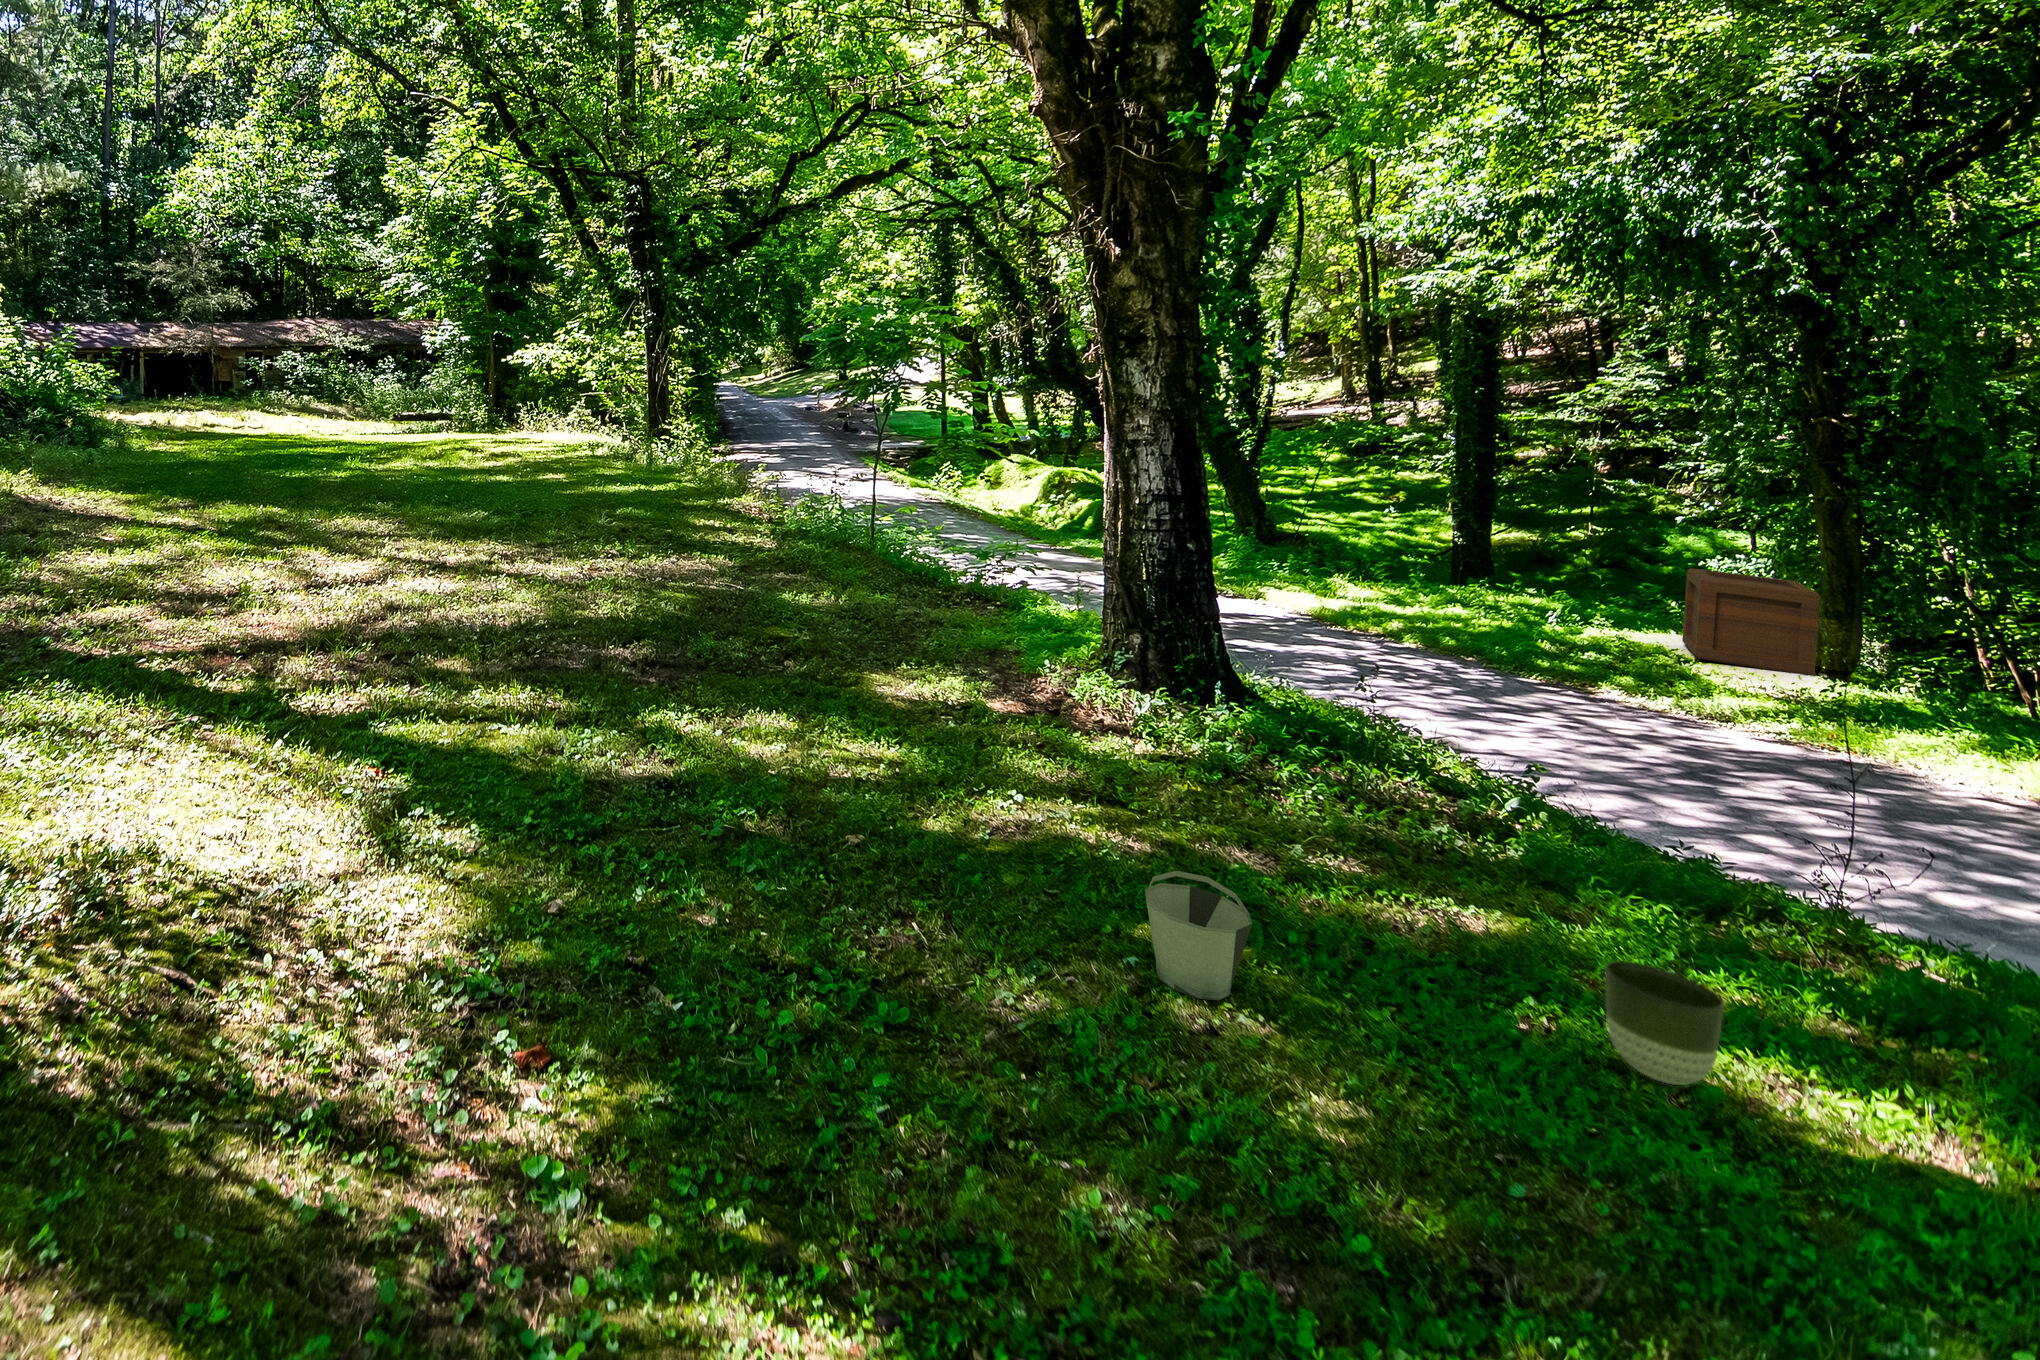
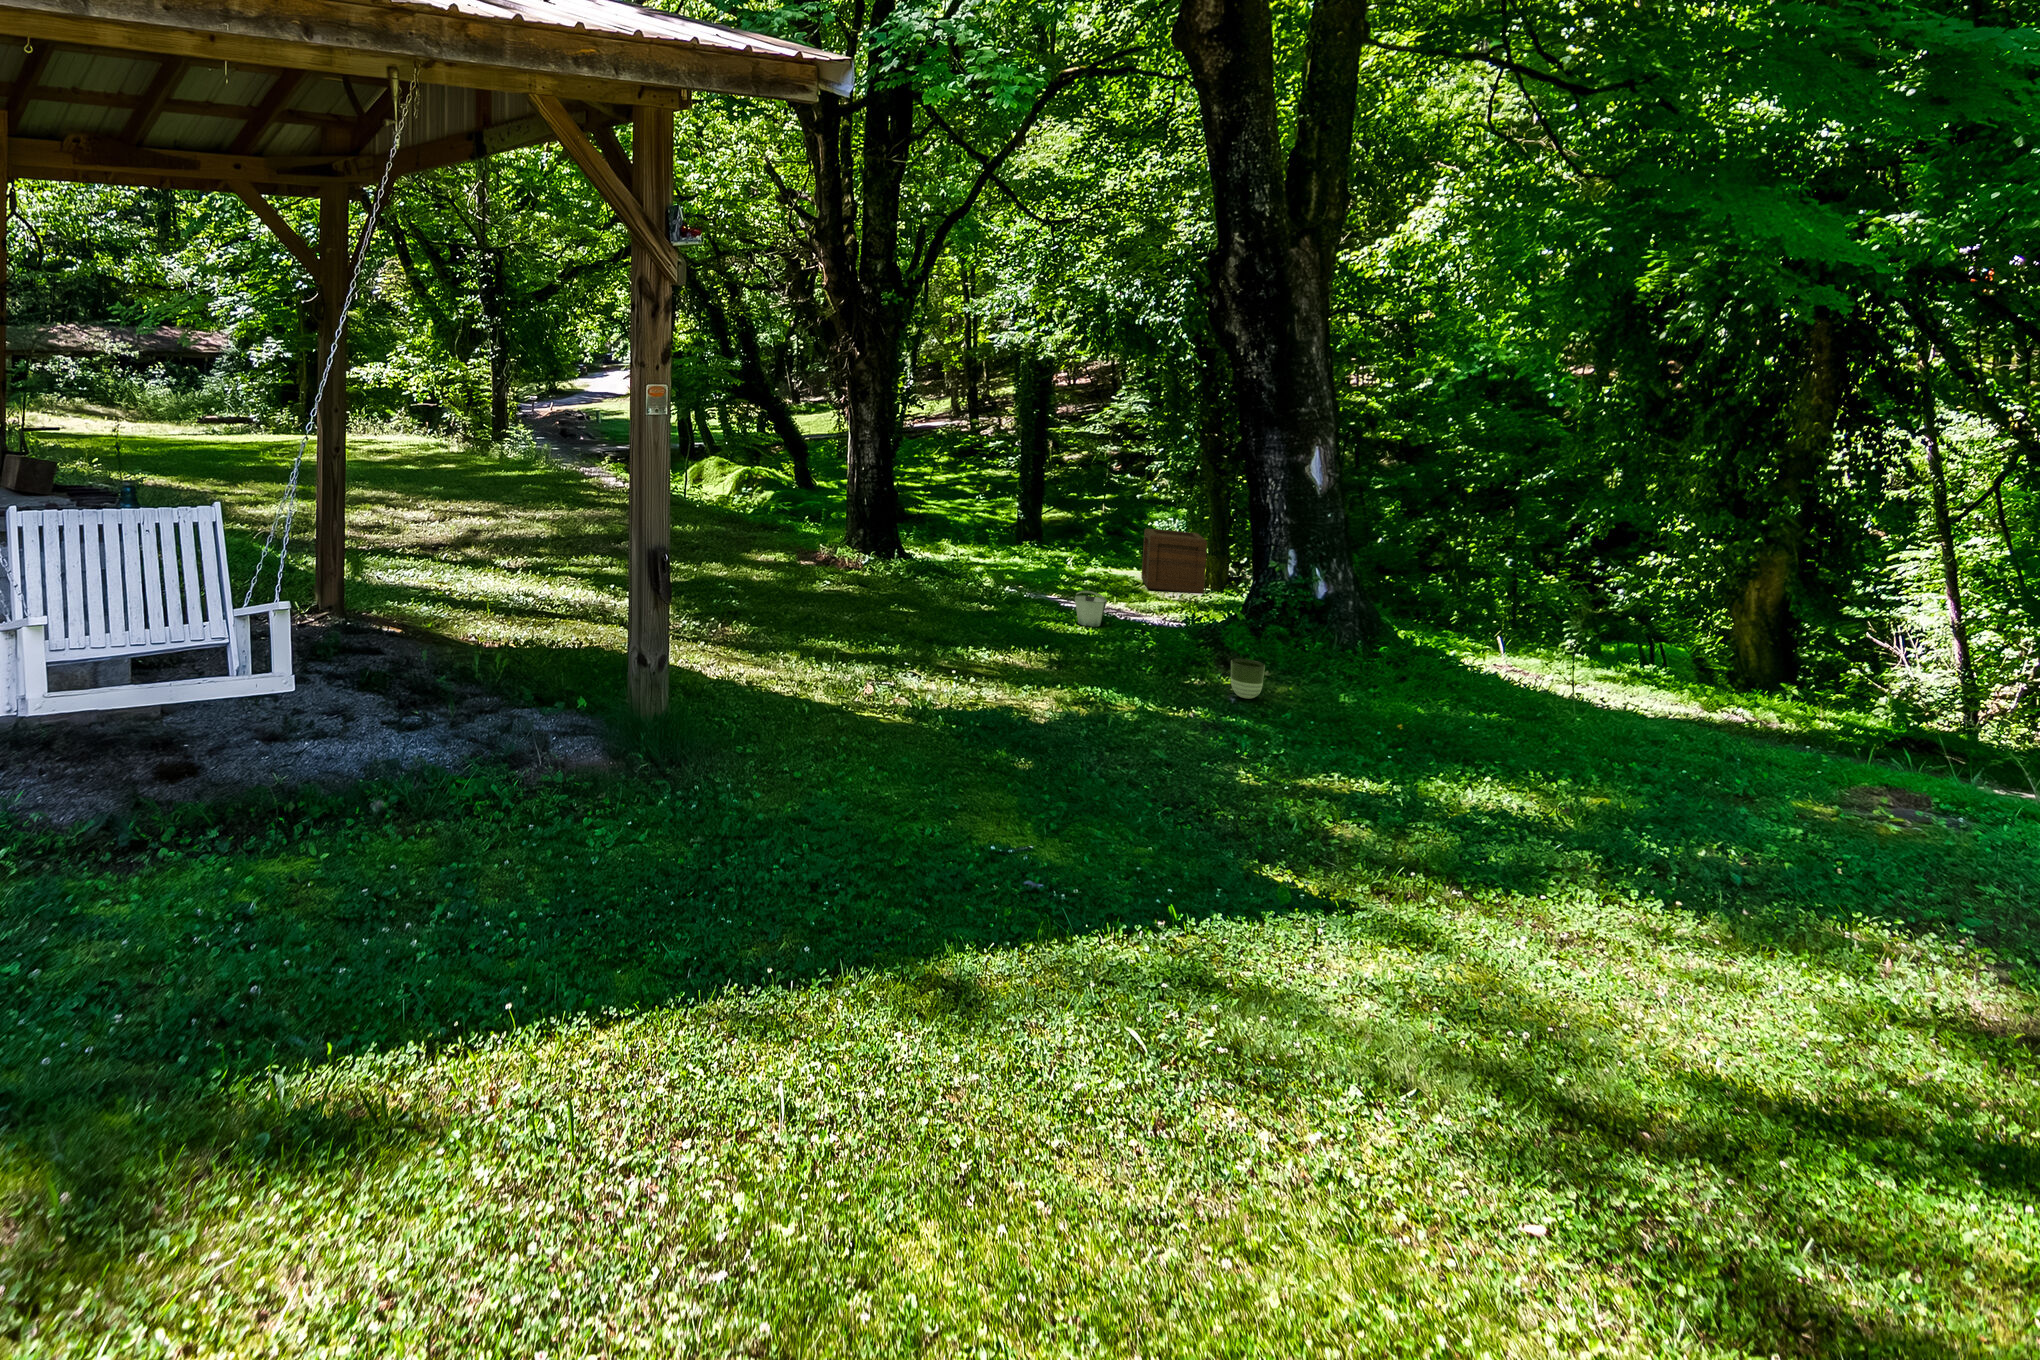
bucket: present [1145,871,1252,1000] -> present [1075,591,1107,627]
planter: present [1606,961,1724,1085] -> present [1231,659,1265,699]

